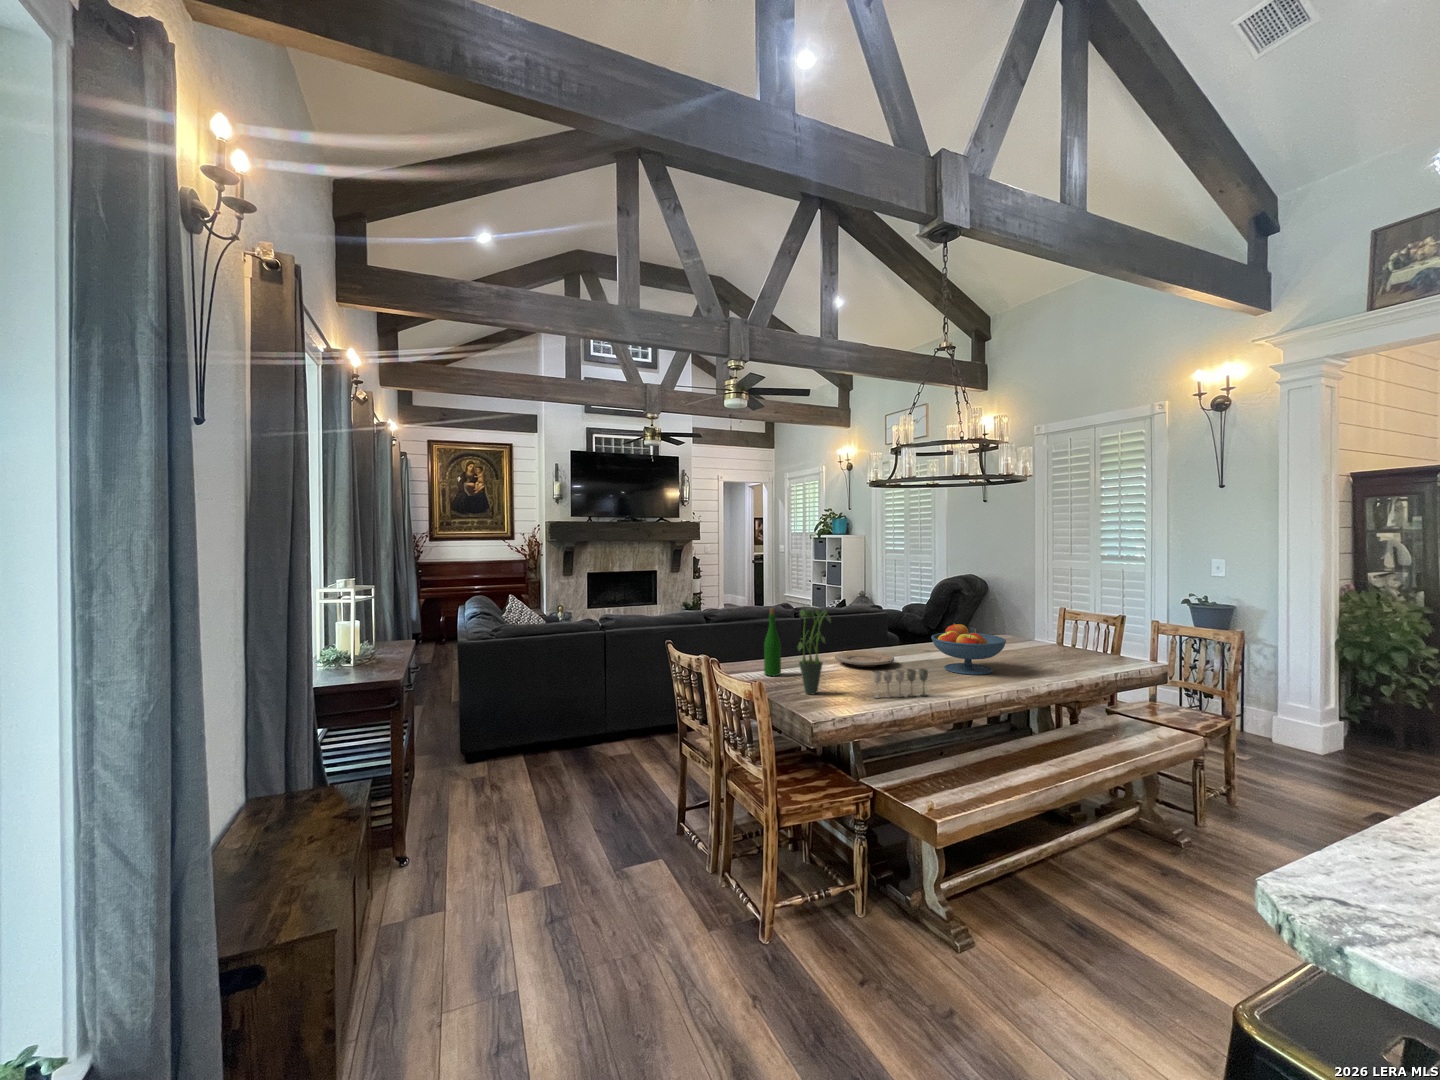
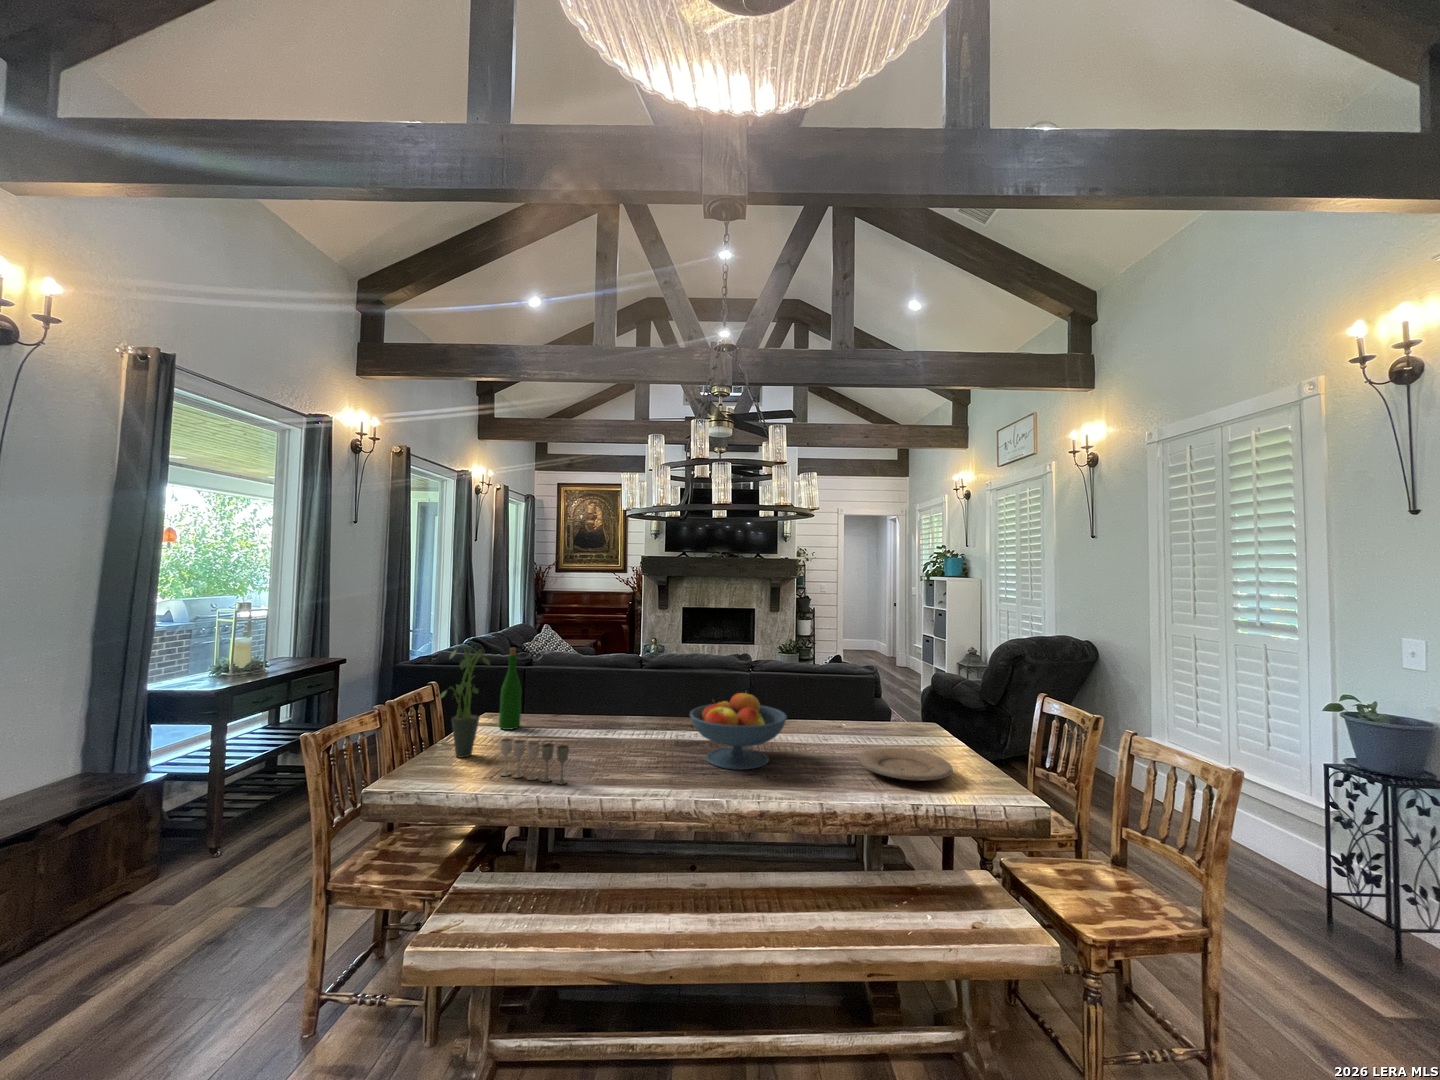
plate: present [835,651,894,667] -> present [858,748,952,780]

